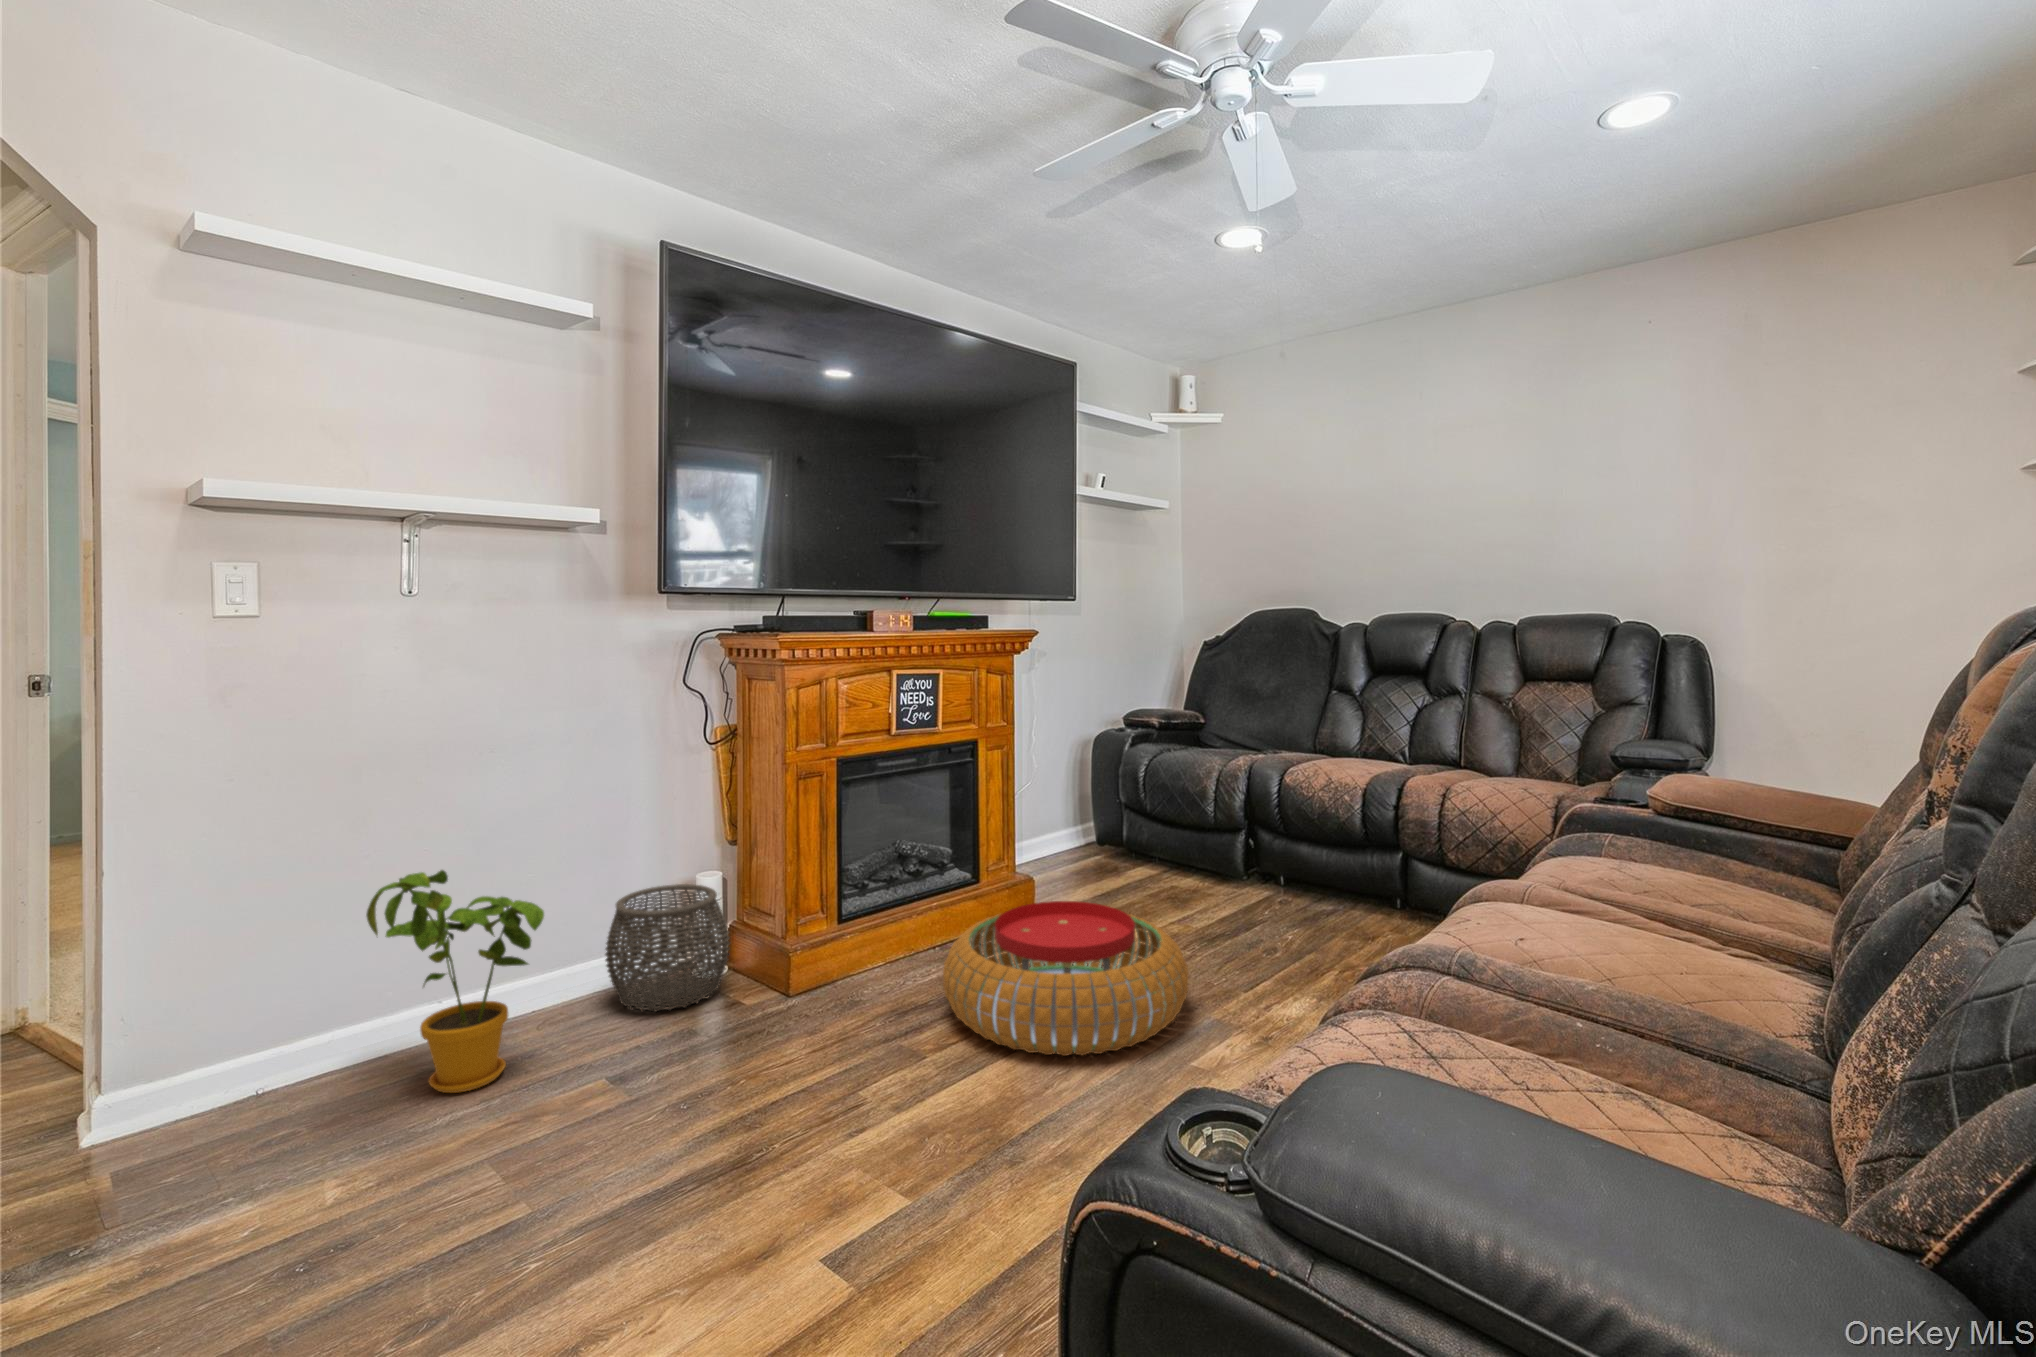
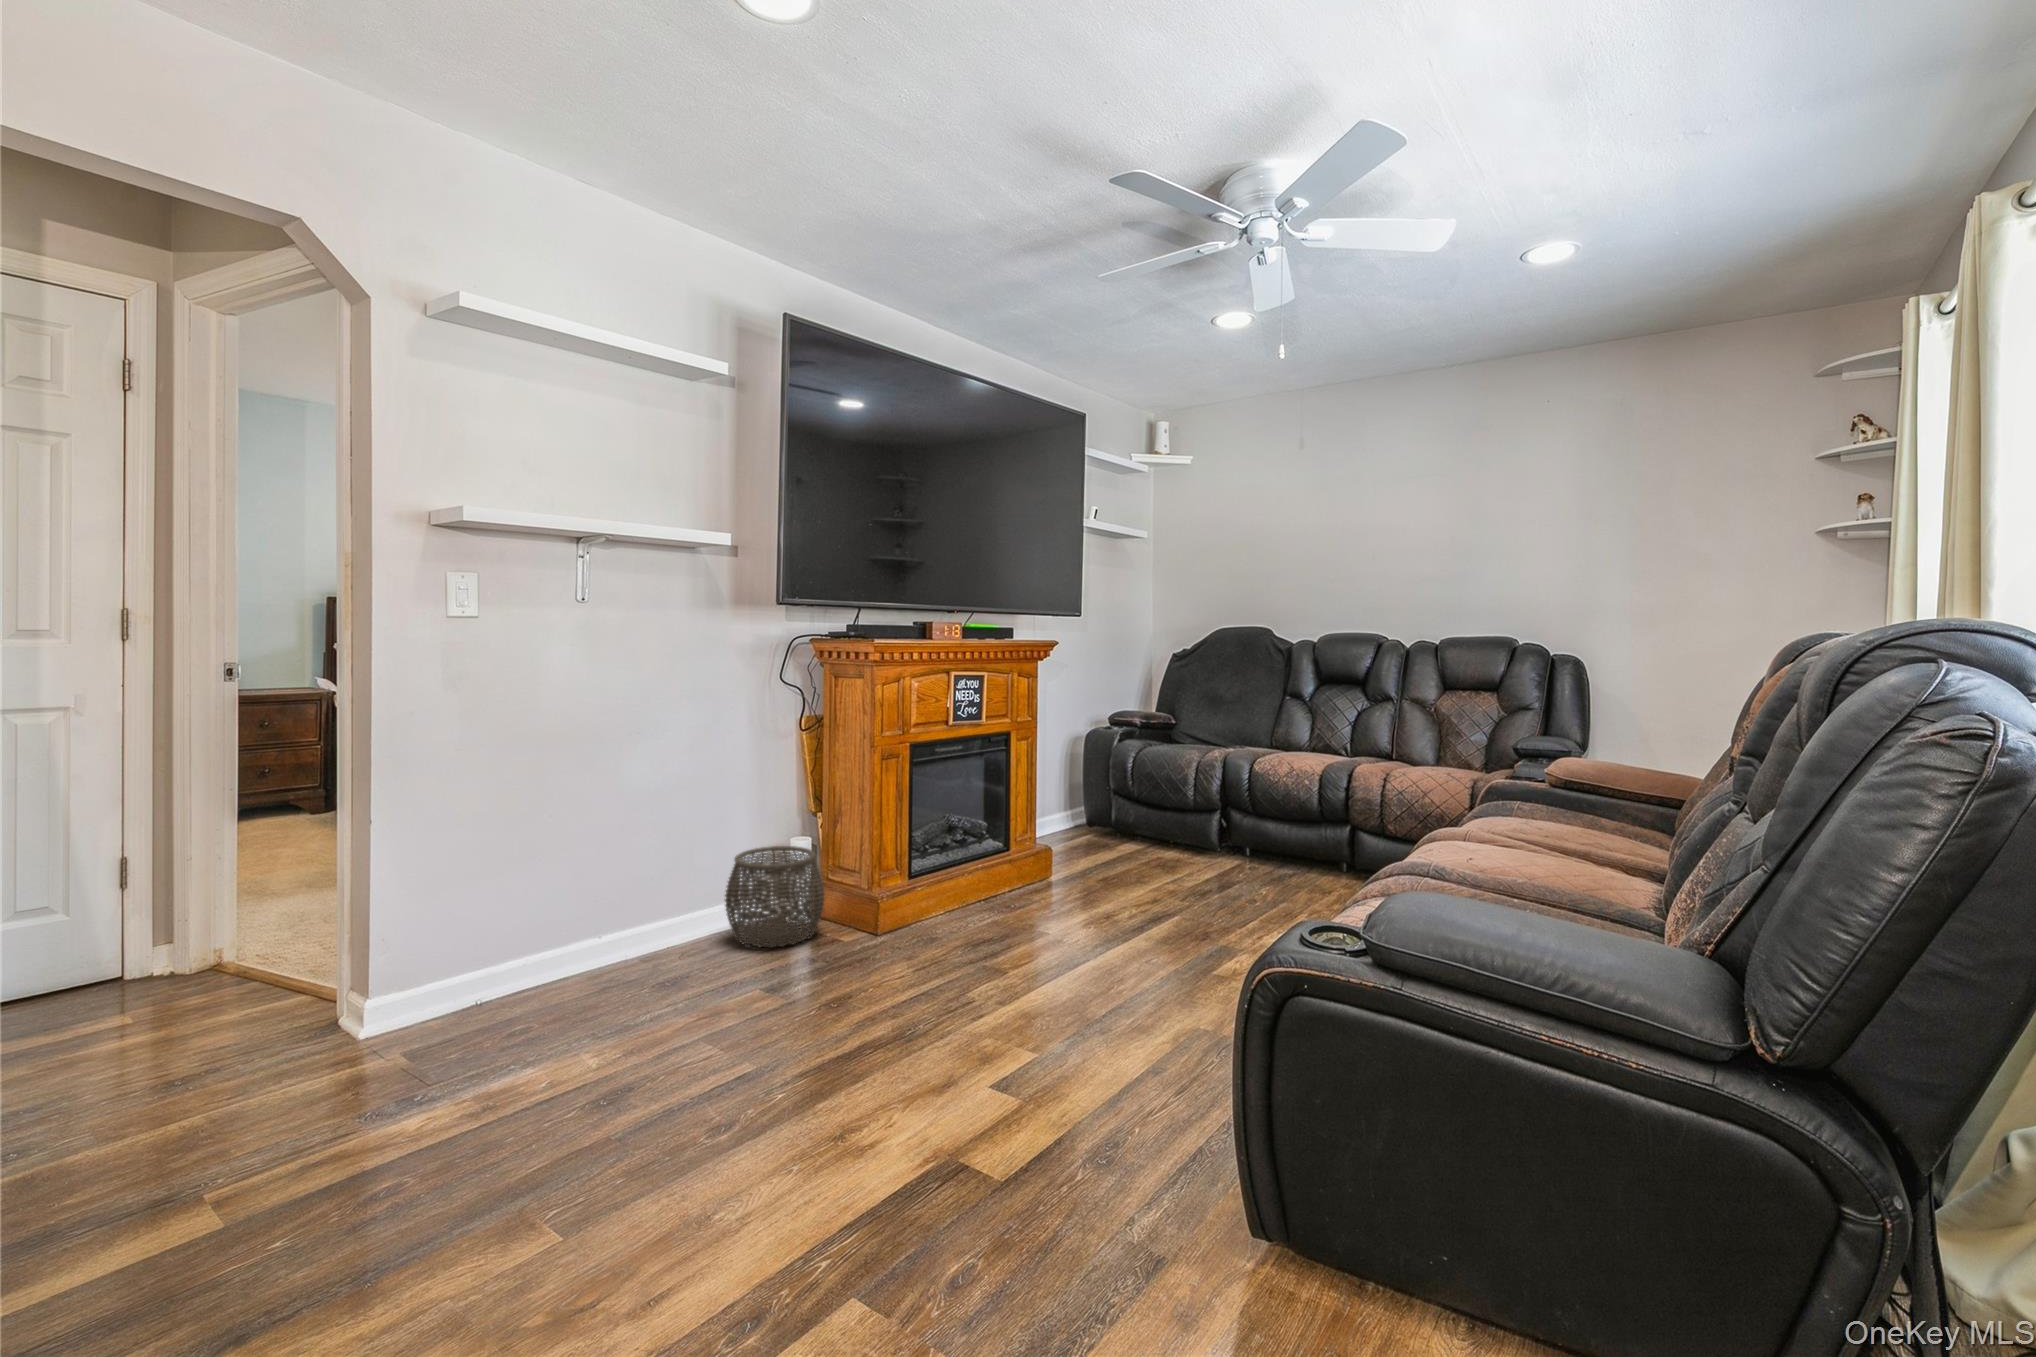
house plant: present [366,870,544,1093] -> none [572,822,711,1003]
pouf: present [943,901,1189,1056] -> none [1009,858,1204,972]

